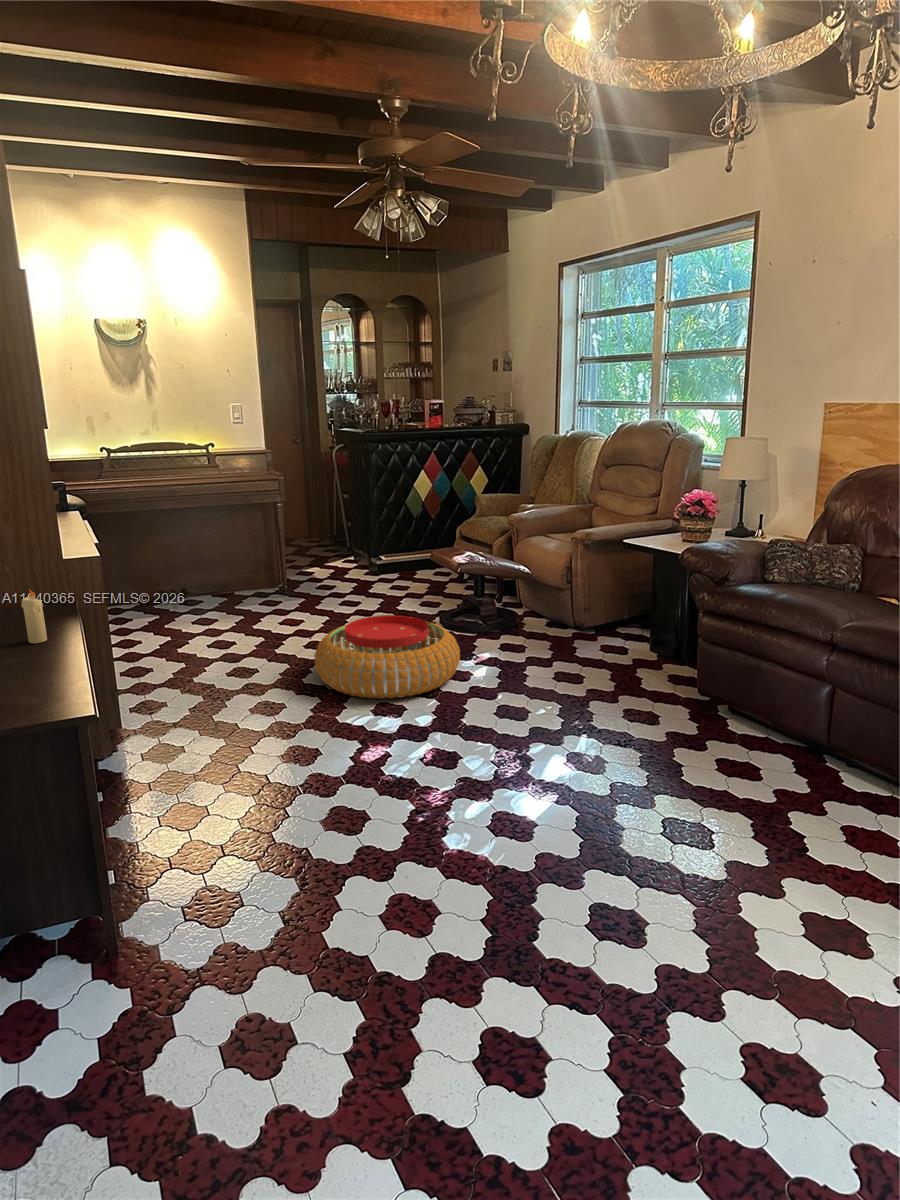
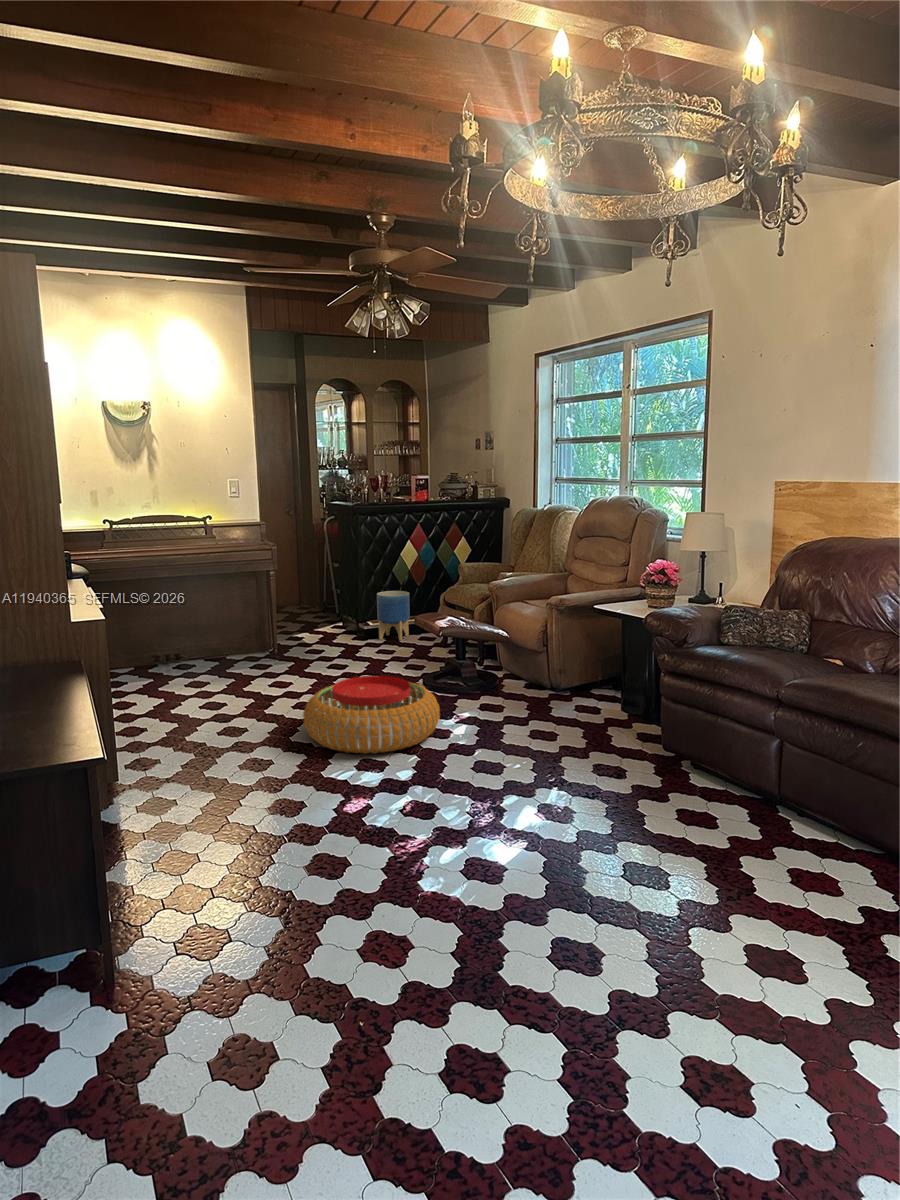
planter: none [389,523,424,576] -> present [377,591,410,641]
candle: present [22,589,47,643] -> none [39,646,60,696]

